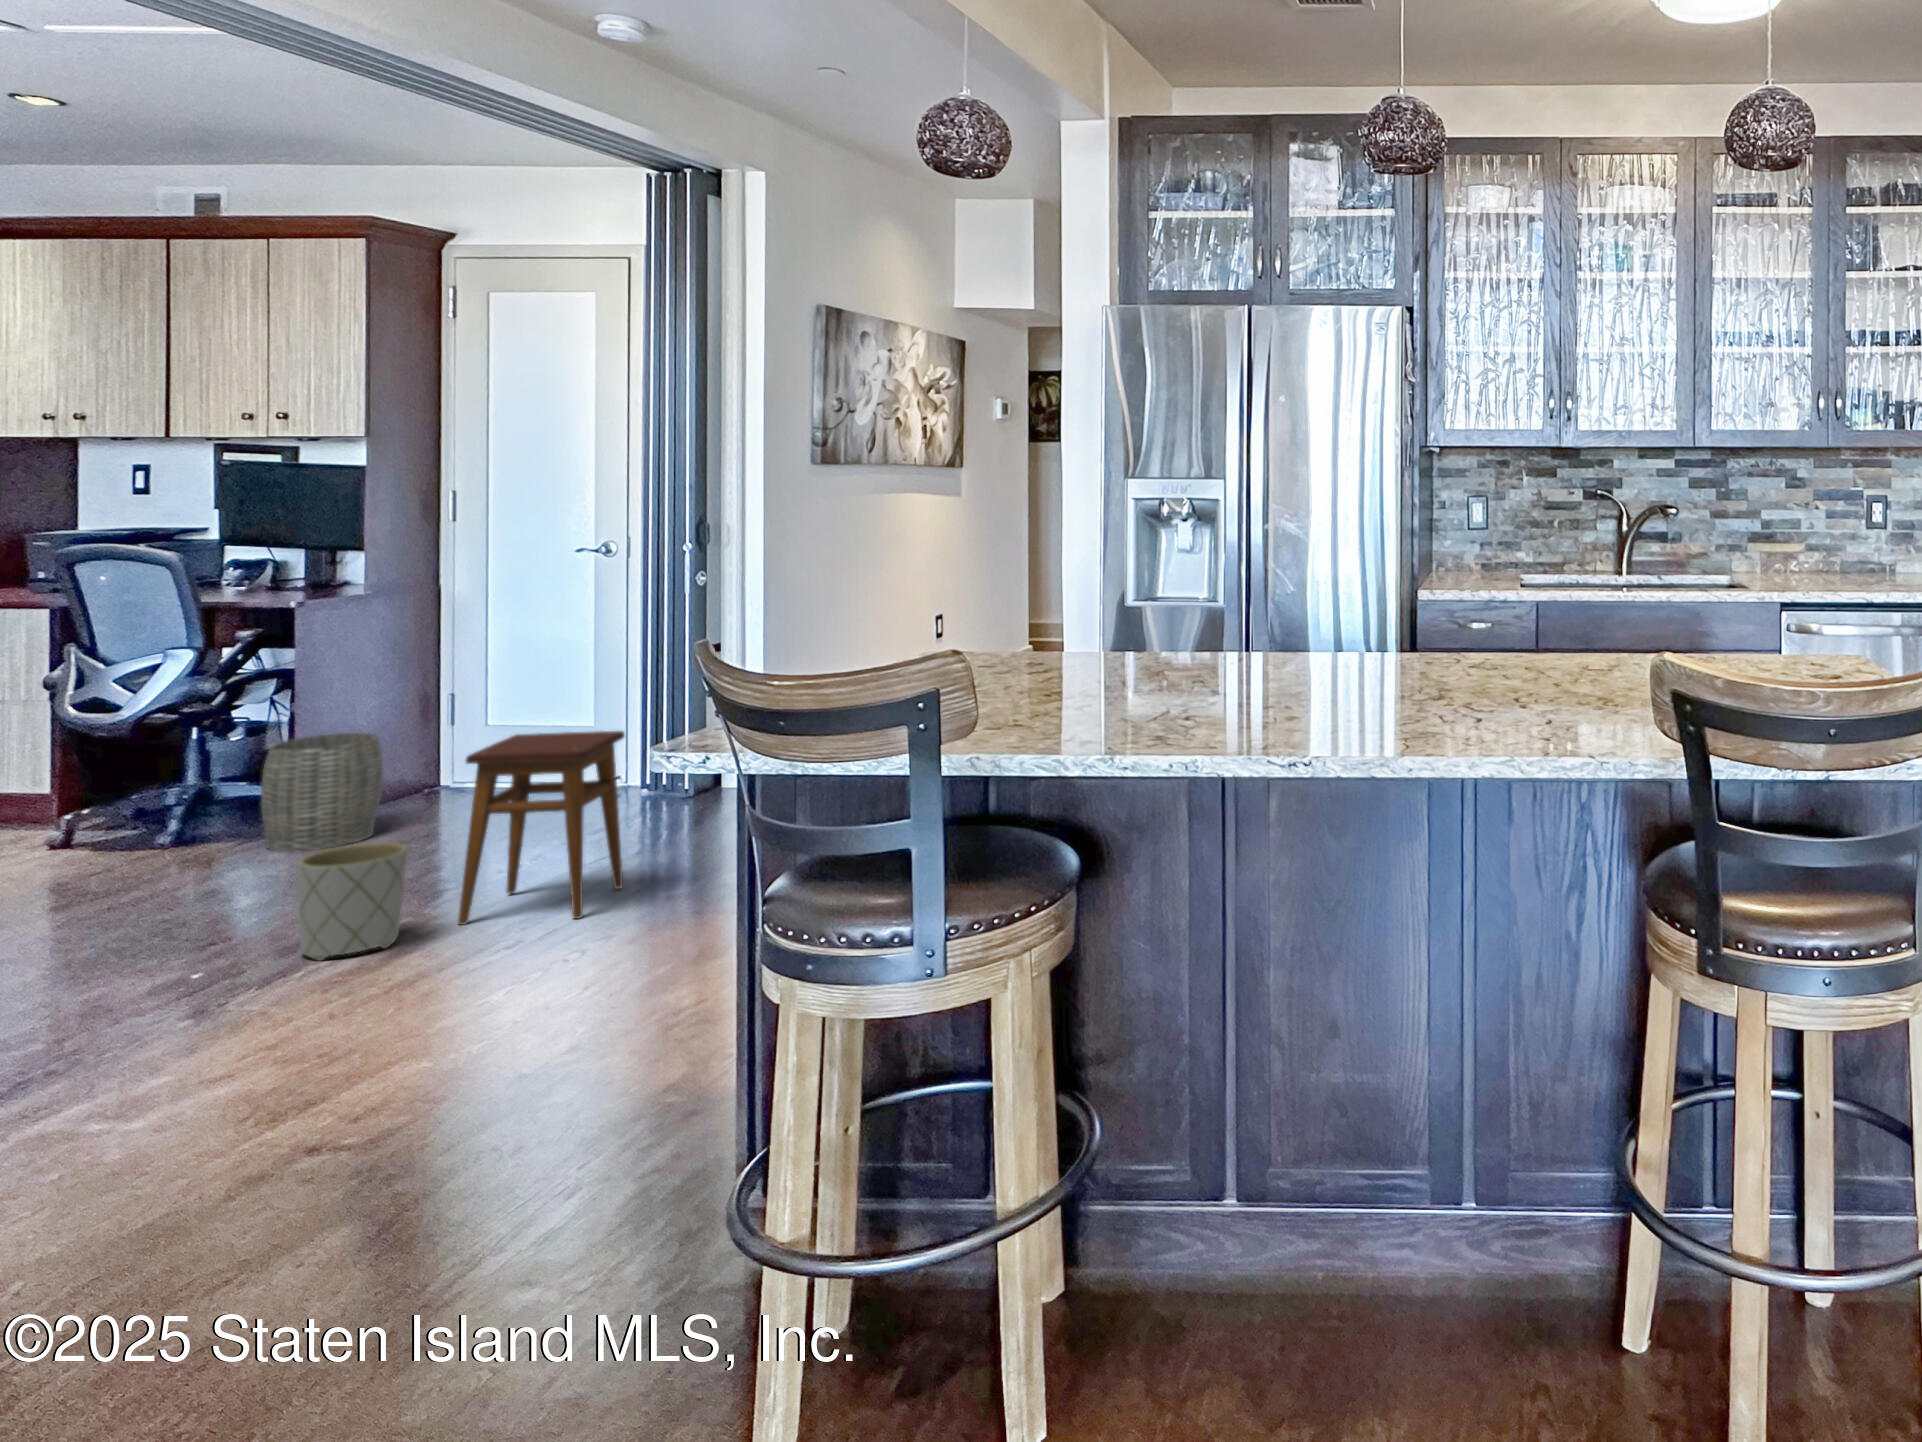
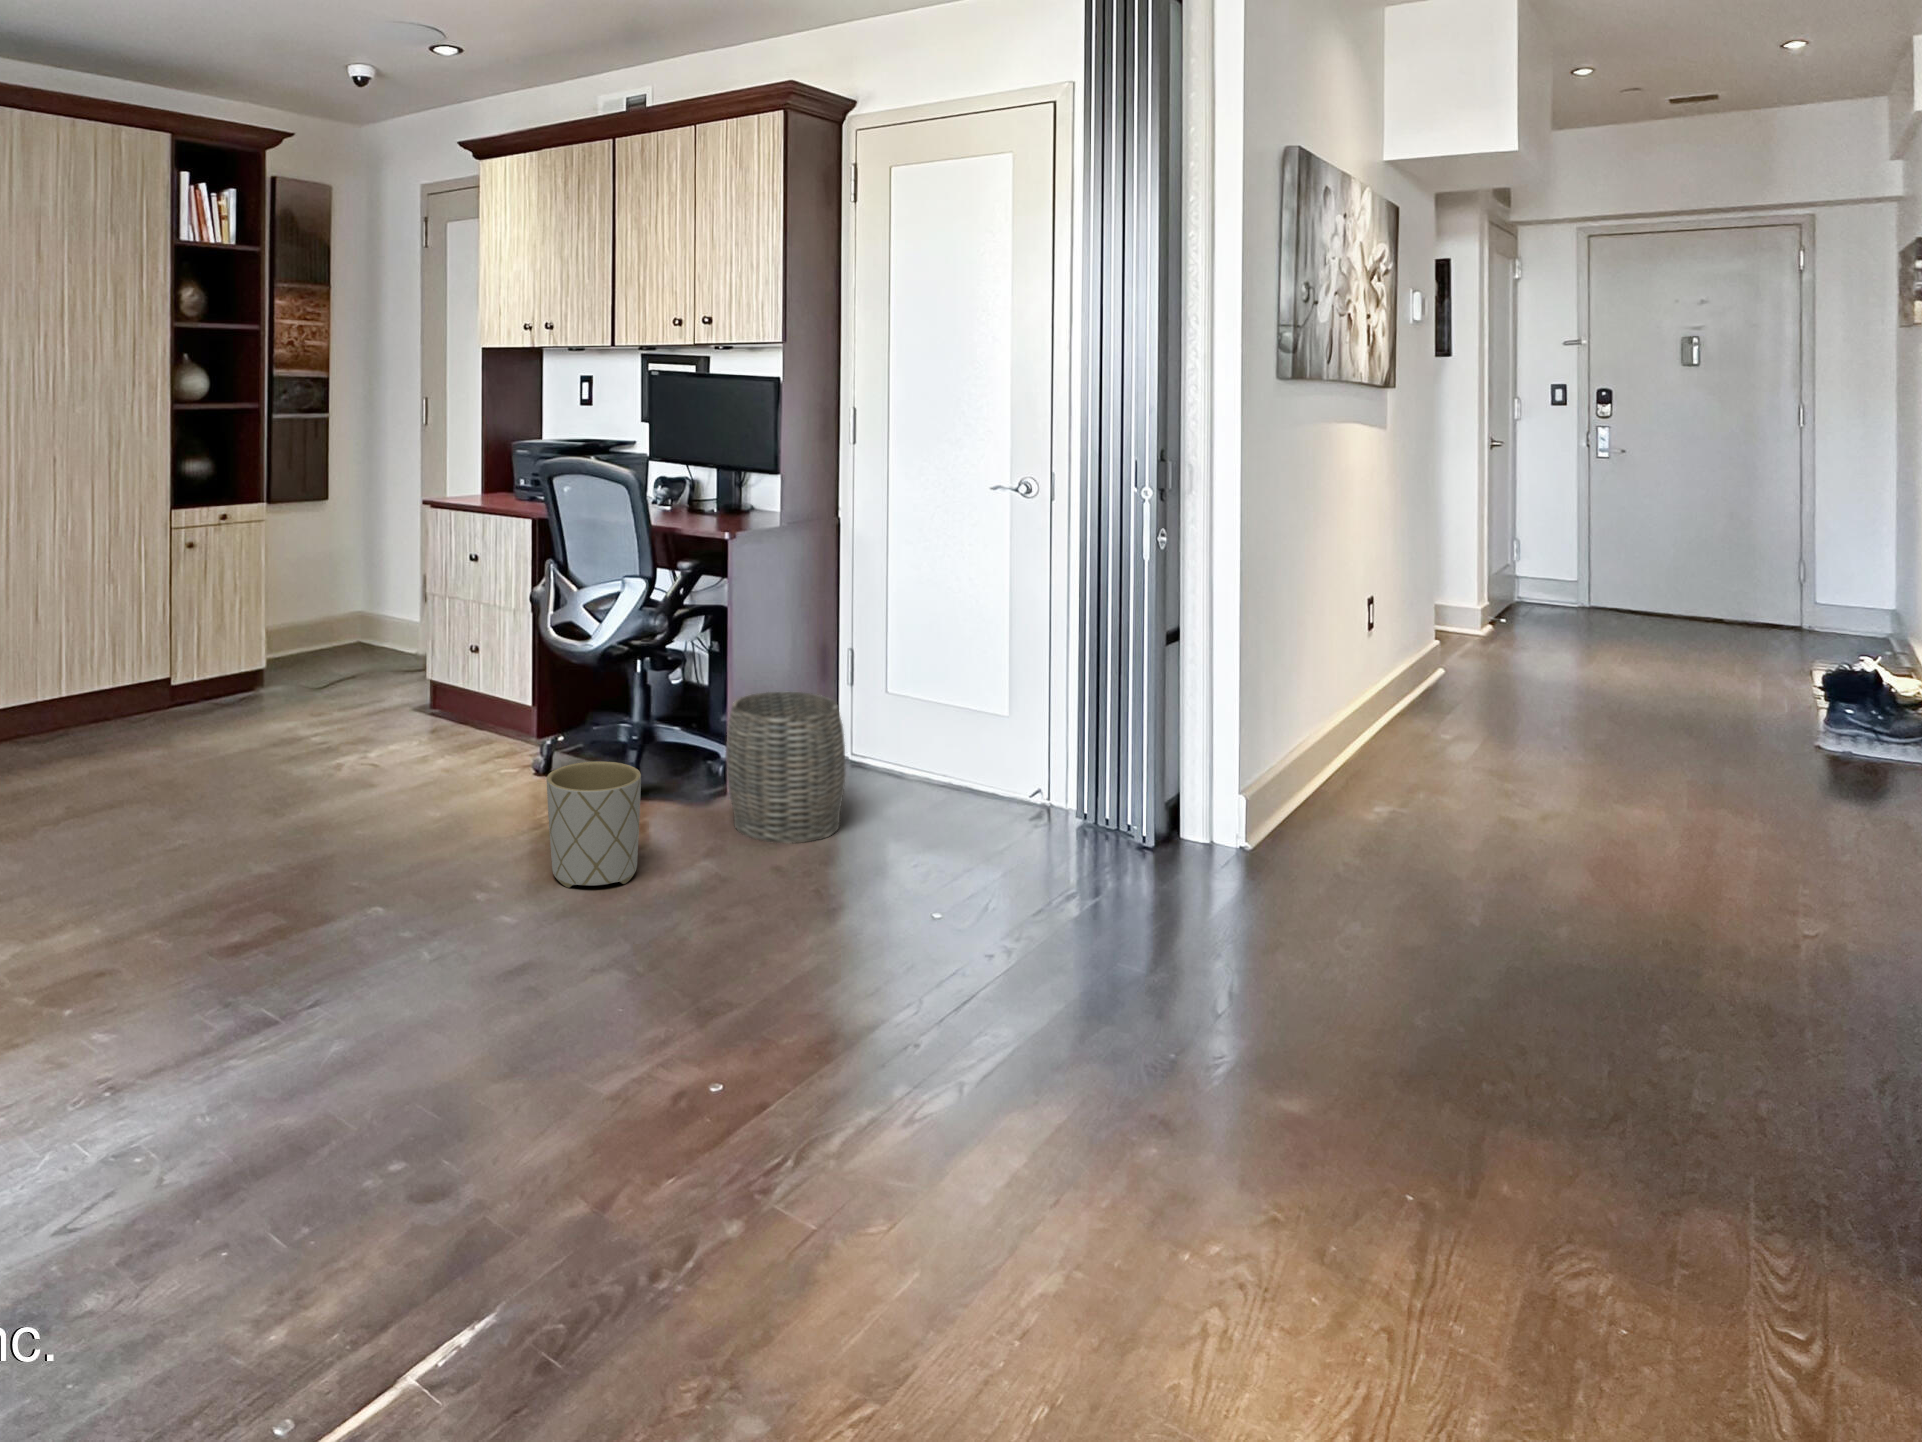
stool: present [458,731,625,925] -> none [1061,780,1275,1161]
planter: present [298,842,407,961] -> present [547,761,641,888]

